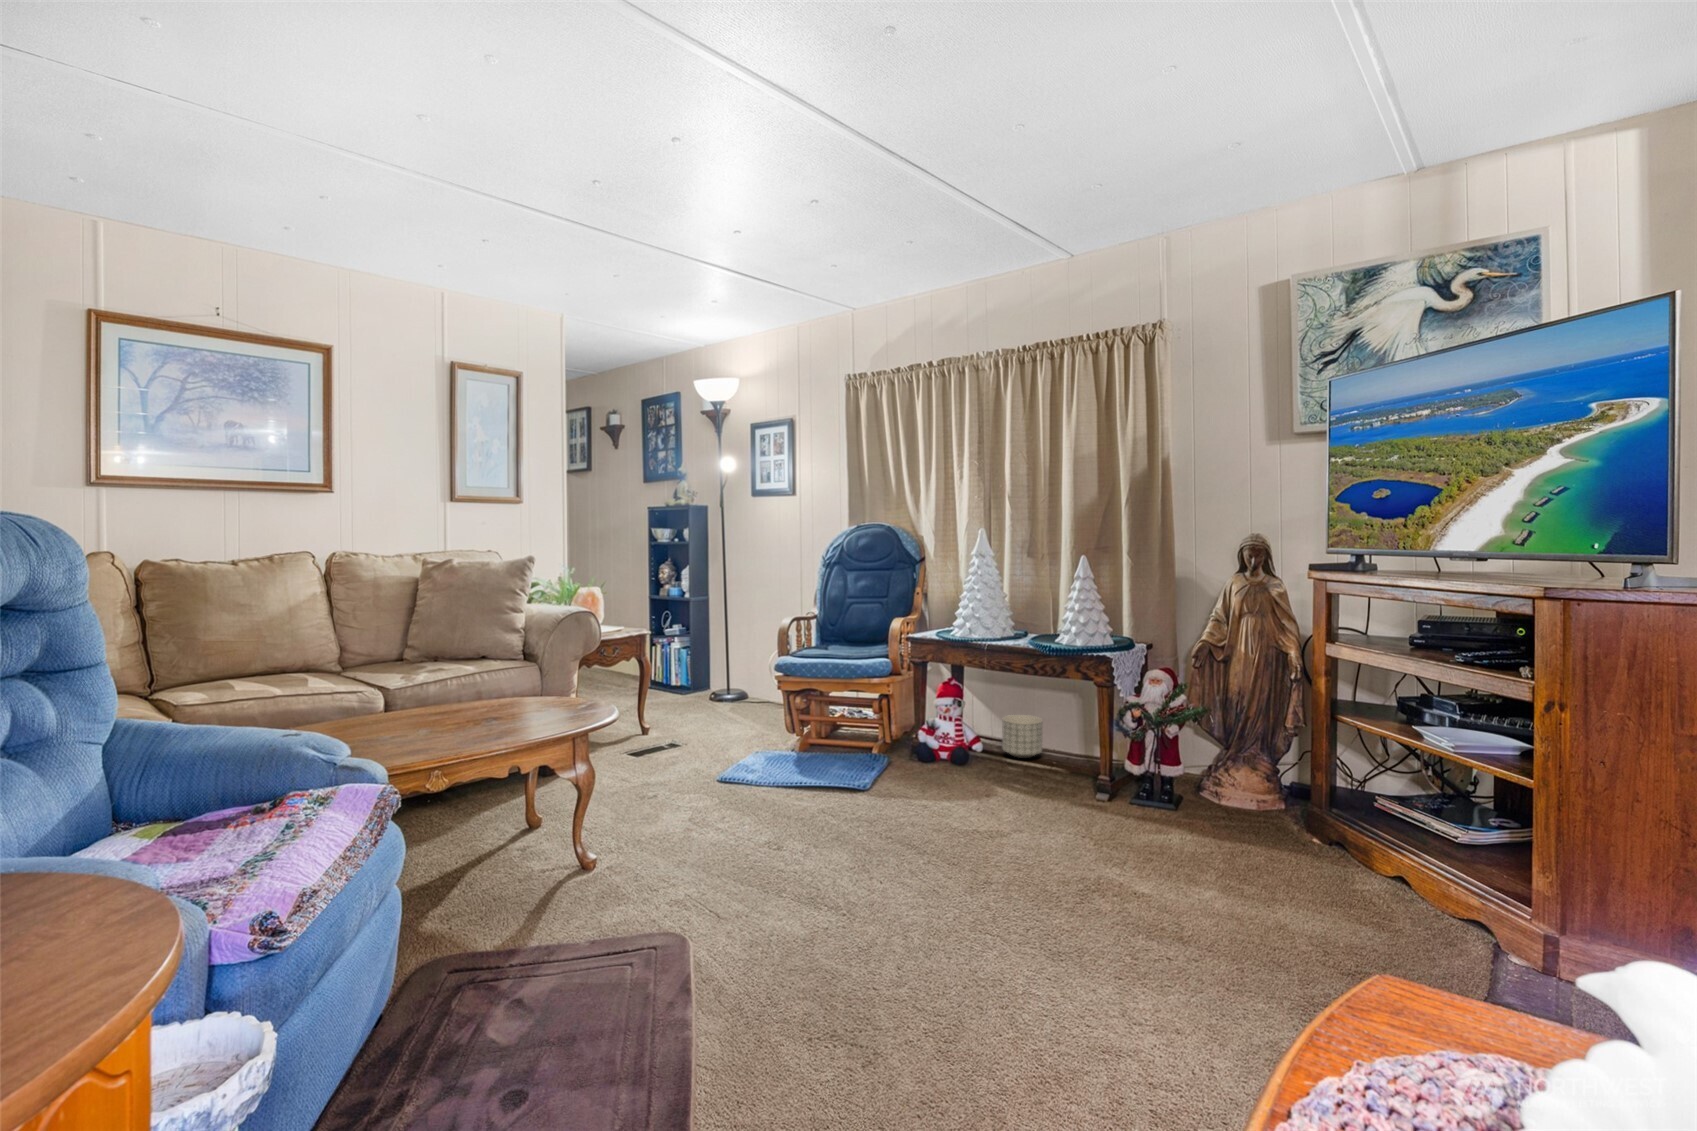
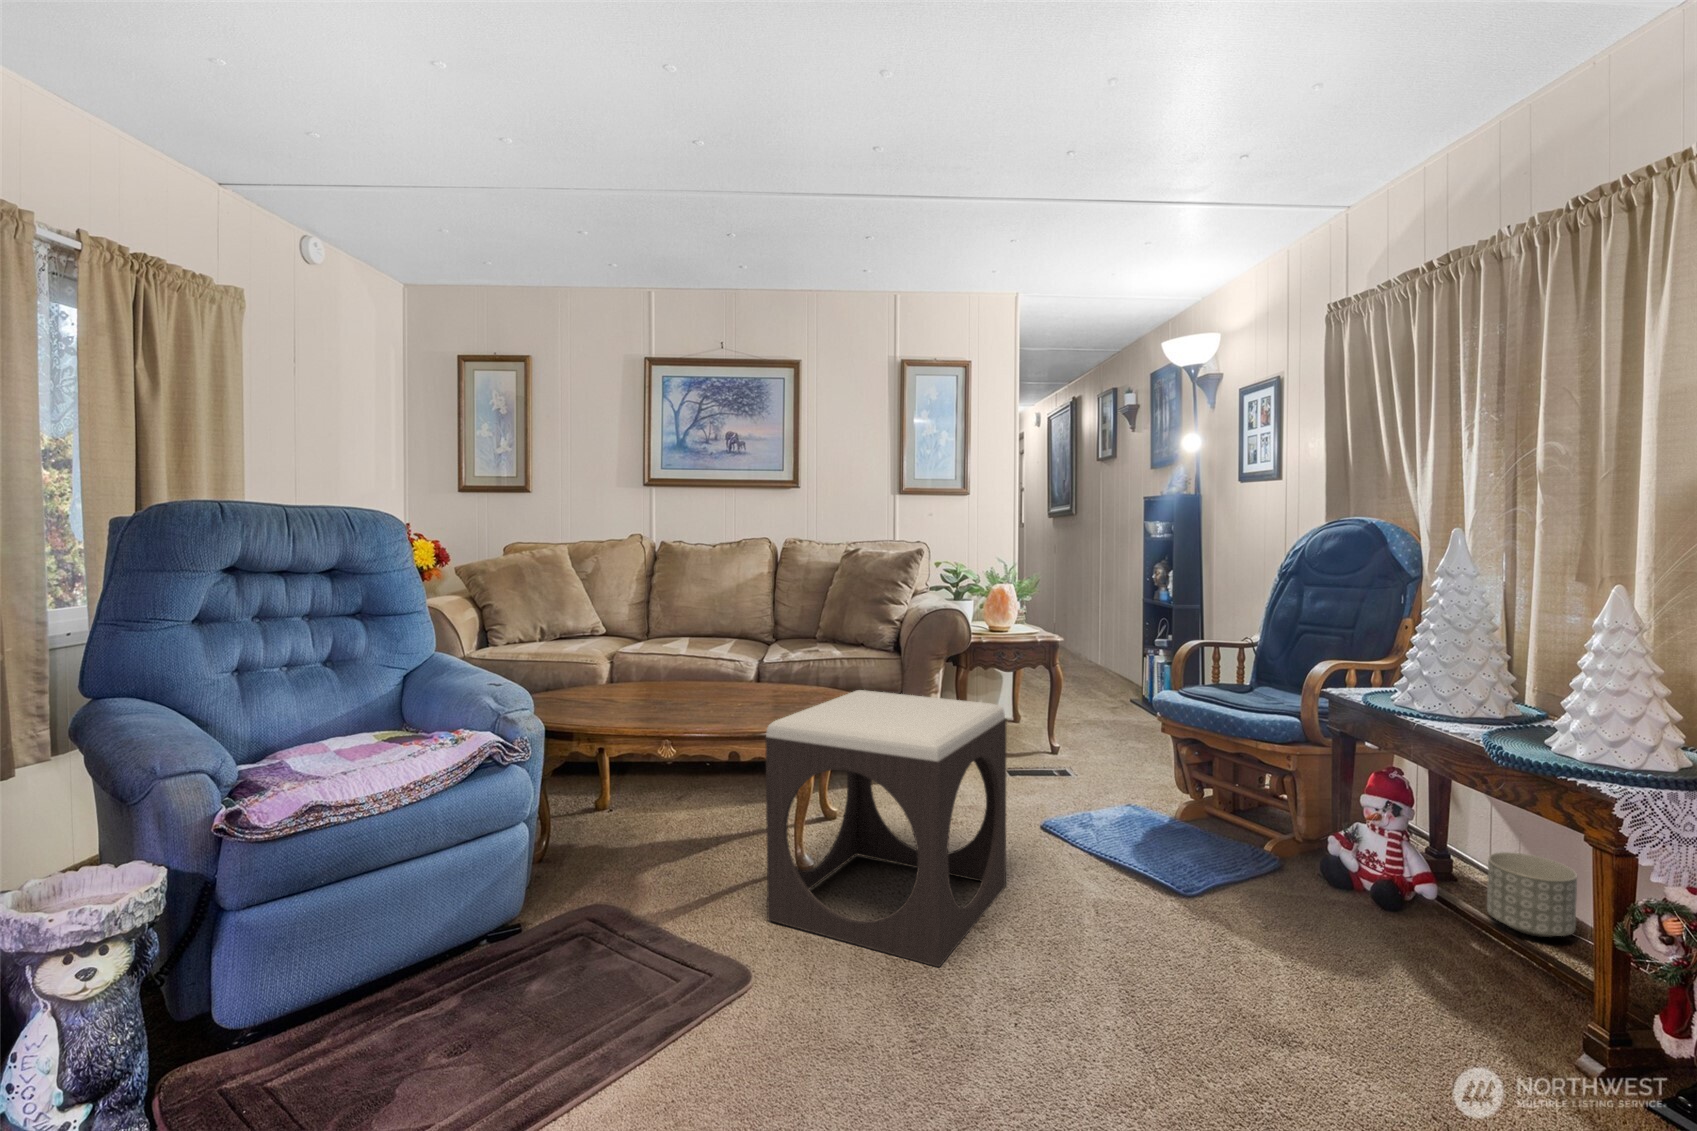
footstool: none [619,667,814,904] -> present [765,690,1007,967]

